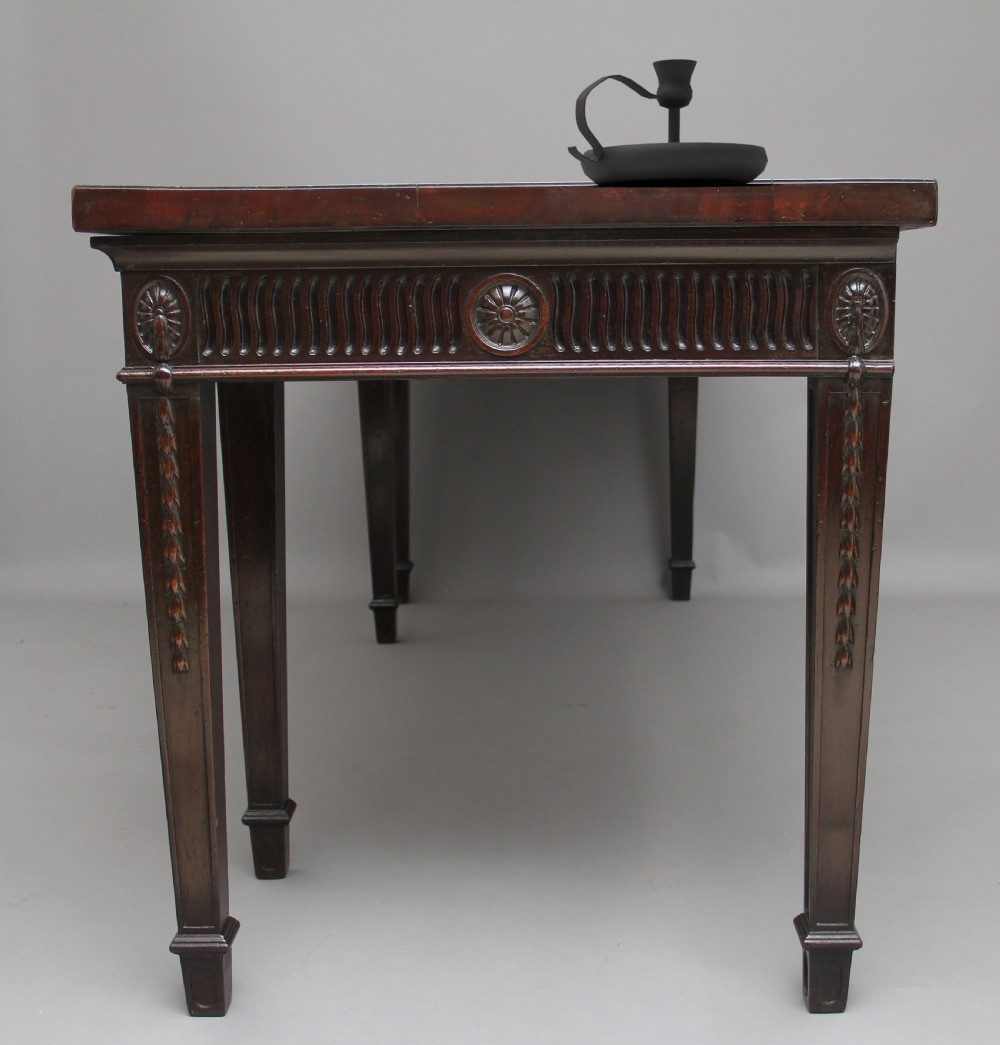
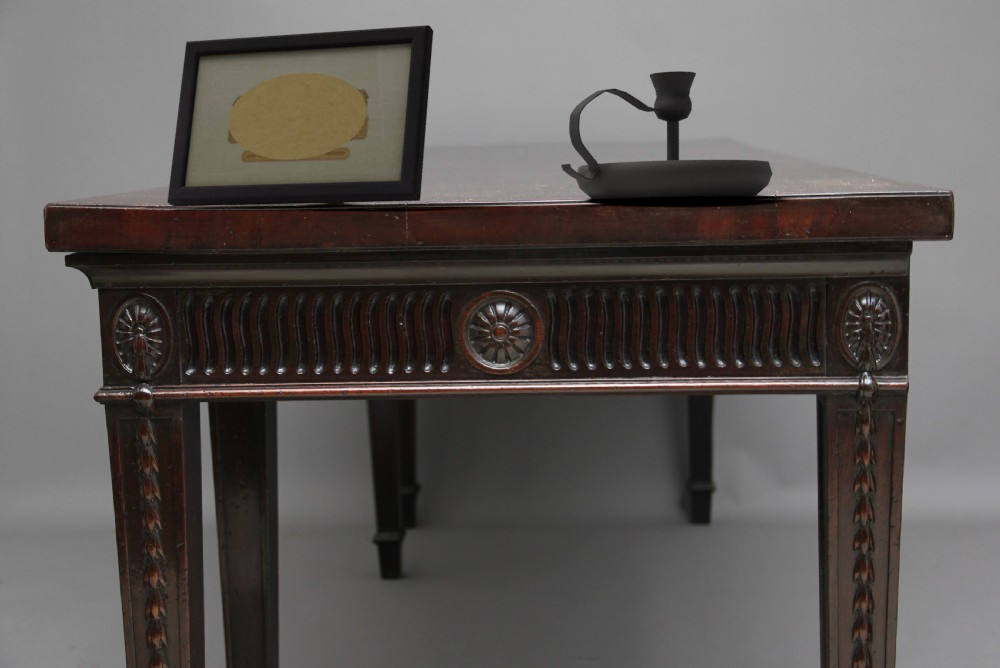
picture frame: none [190,11,446,189] -> present [167,25,433,207]

